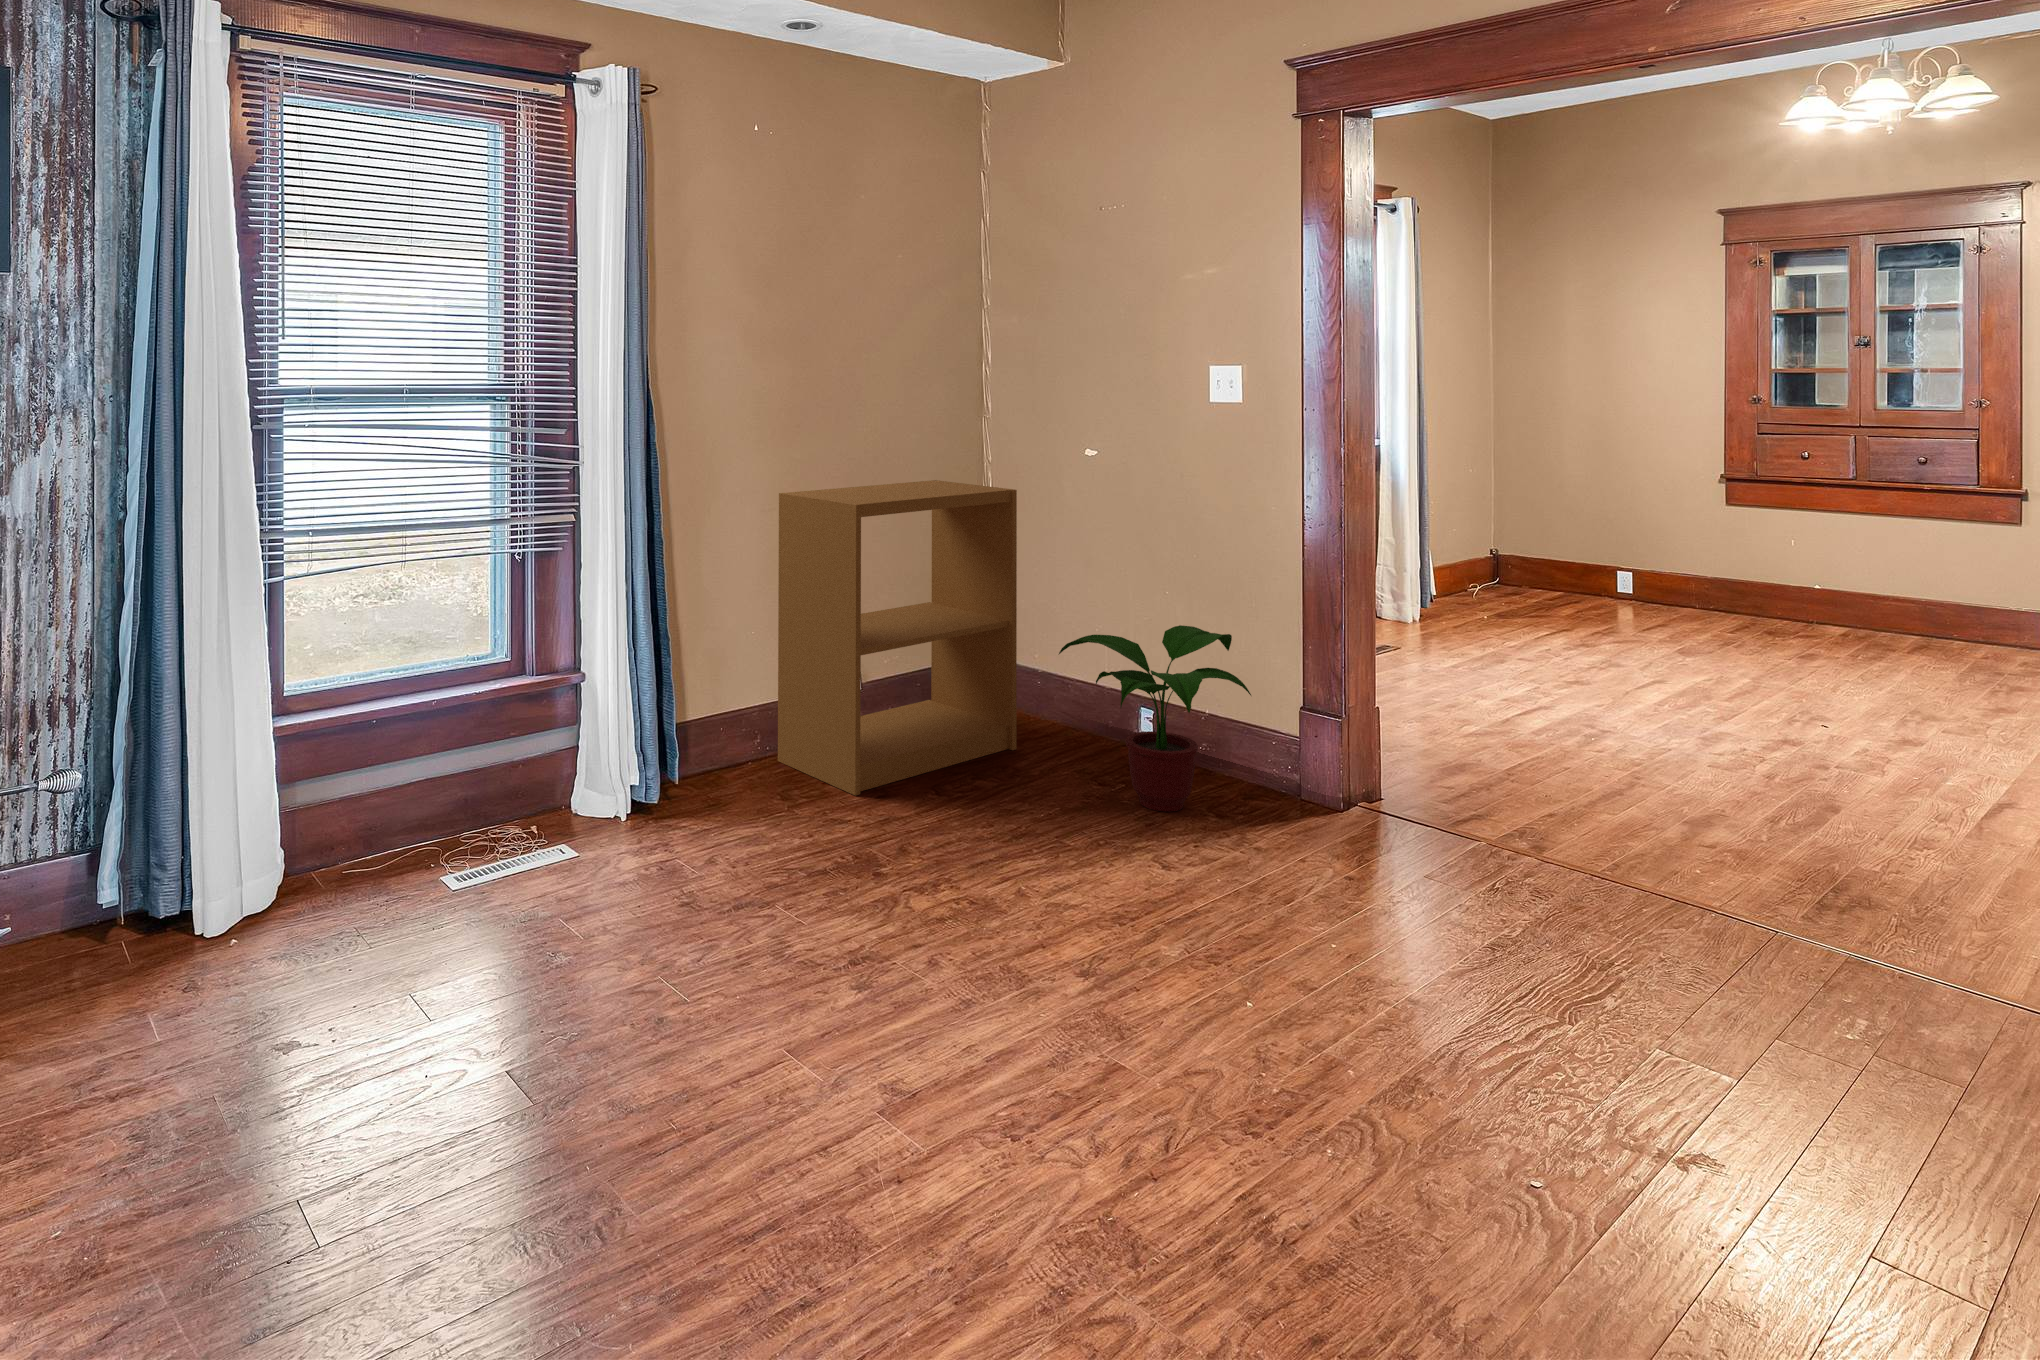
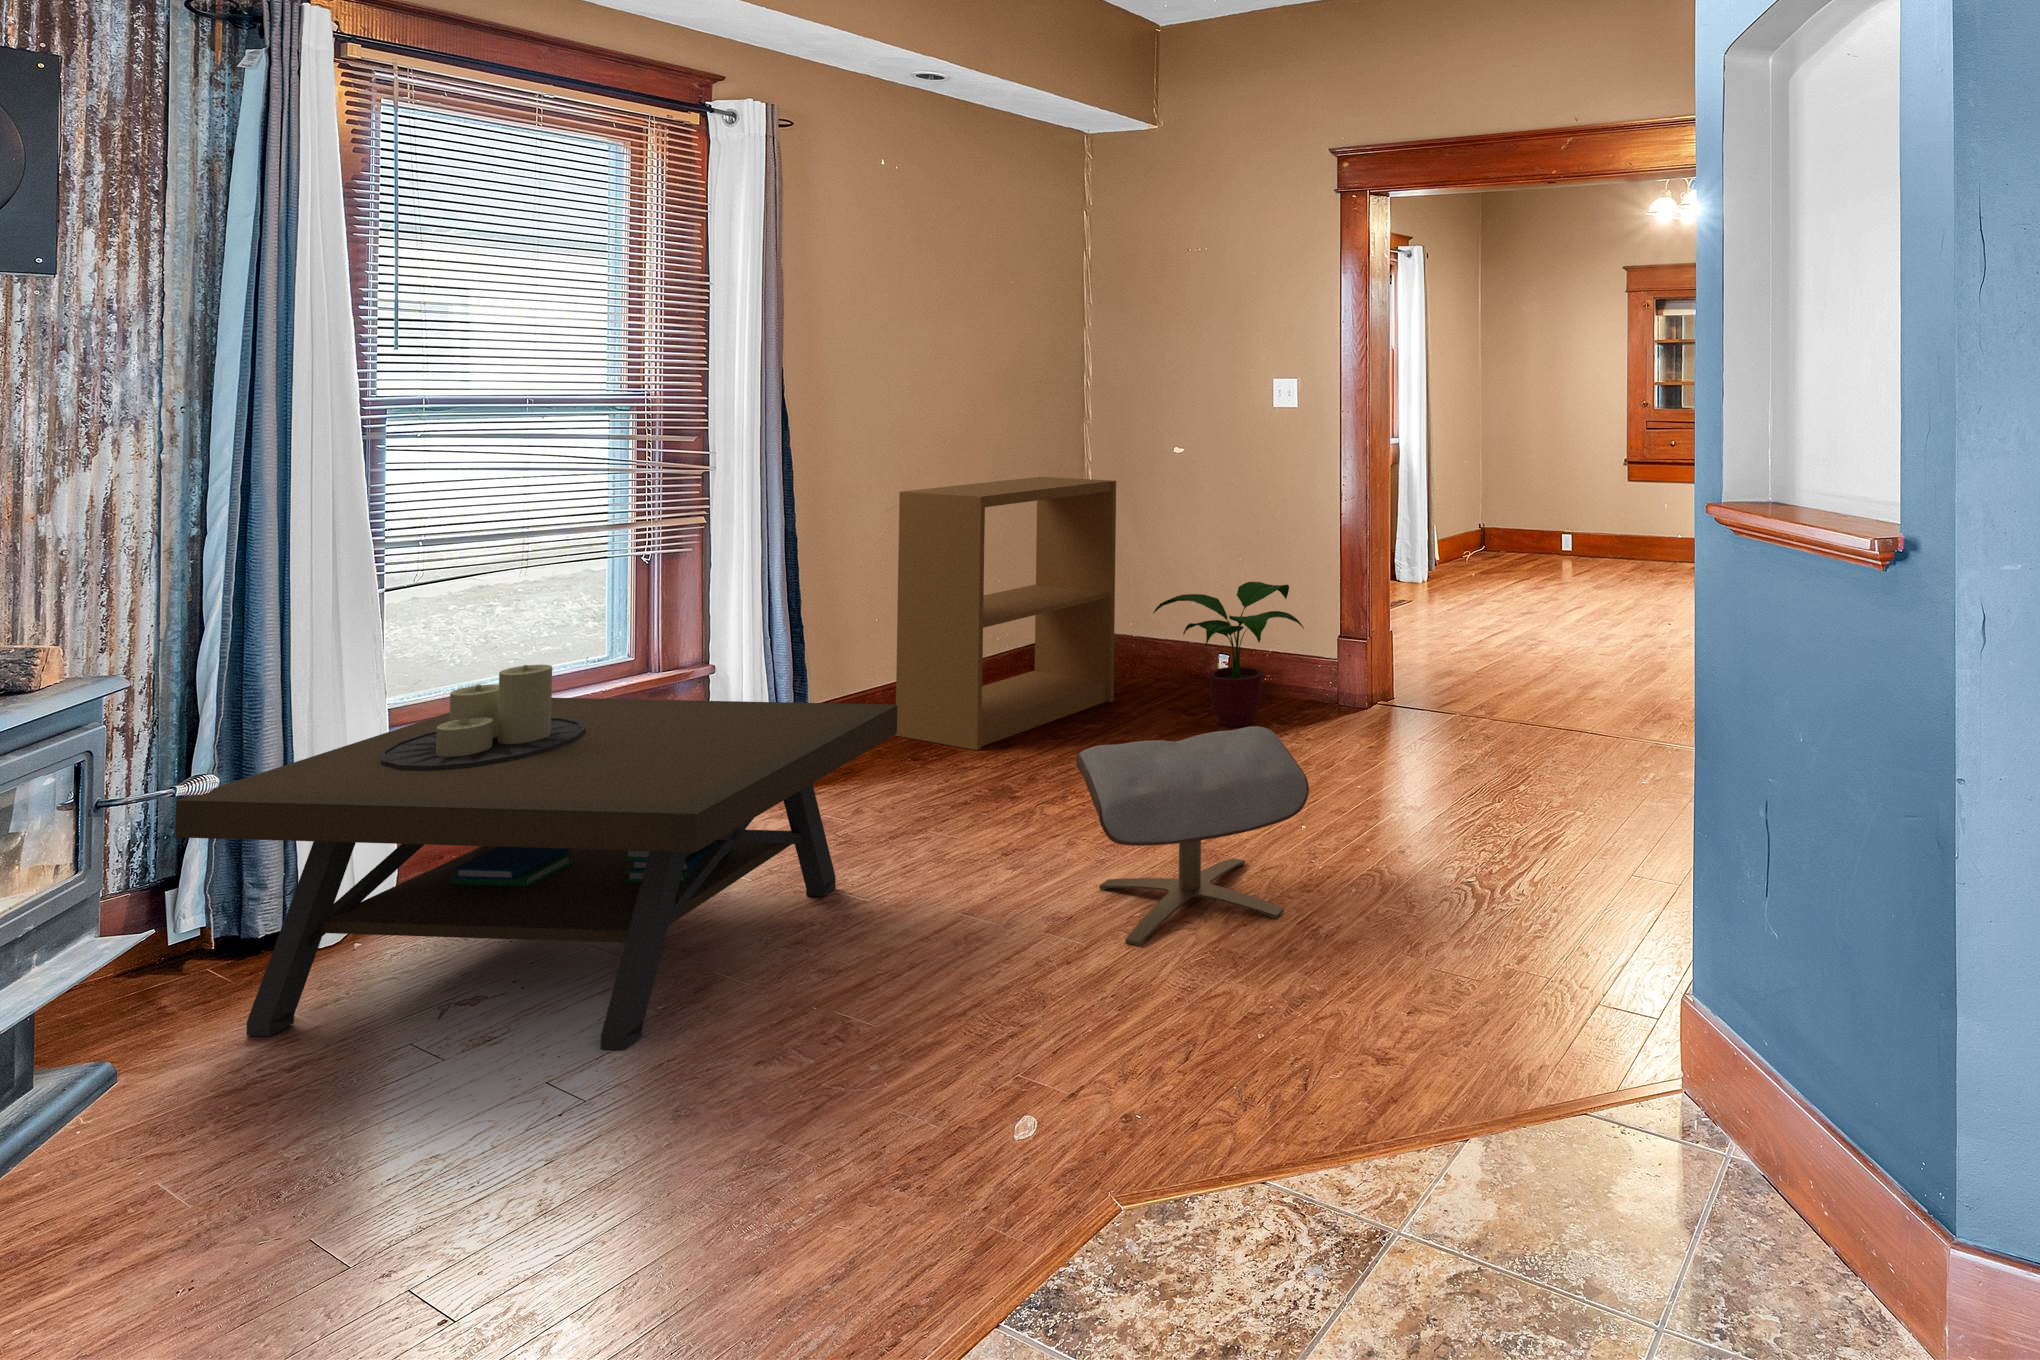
coffee table: none [62,675,724,1172] -> present [175,665,897,1050]
ottoman: none [926,861,1249,1179] -> present [1076,726,1309,945]

